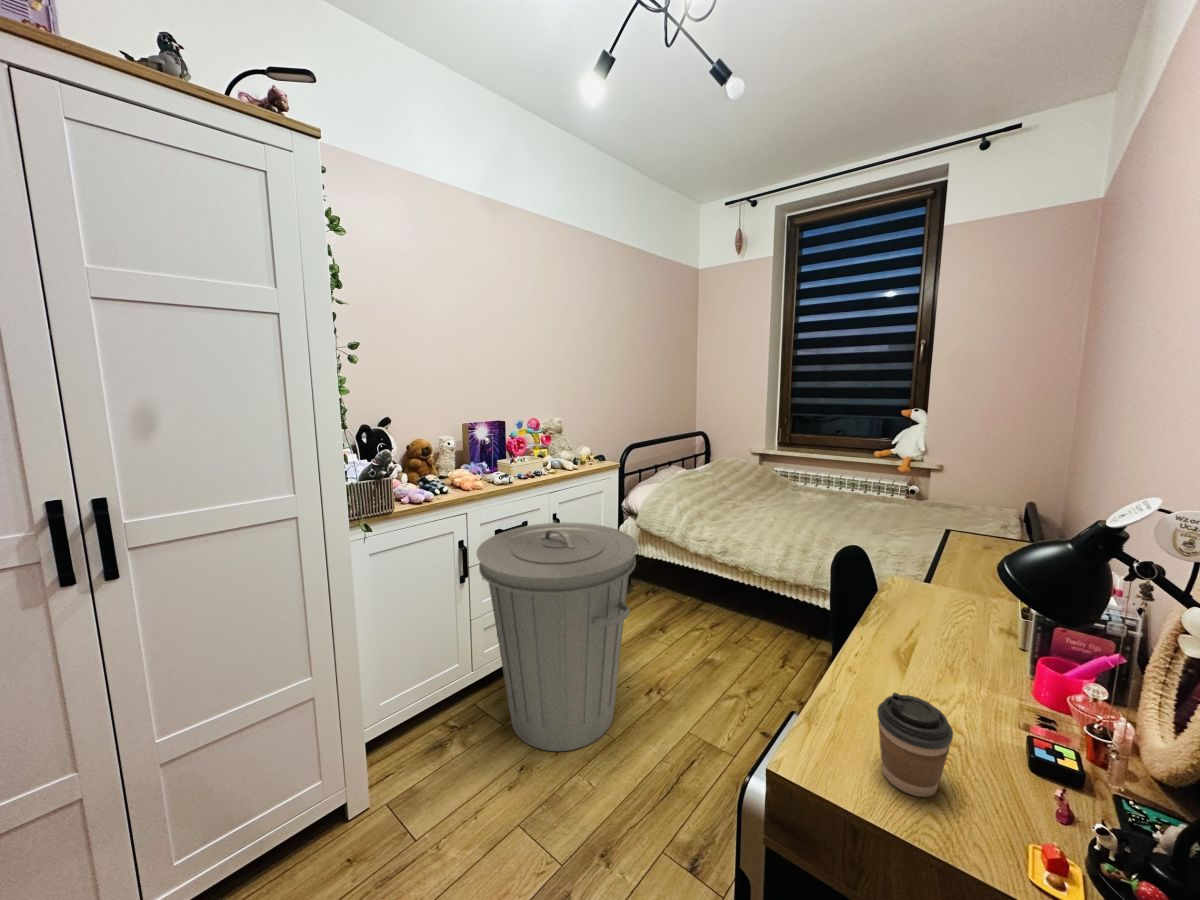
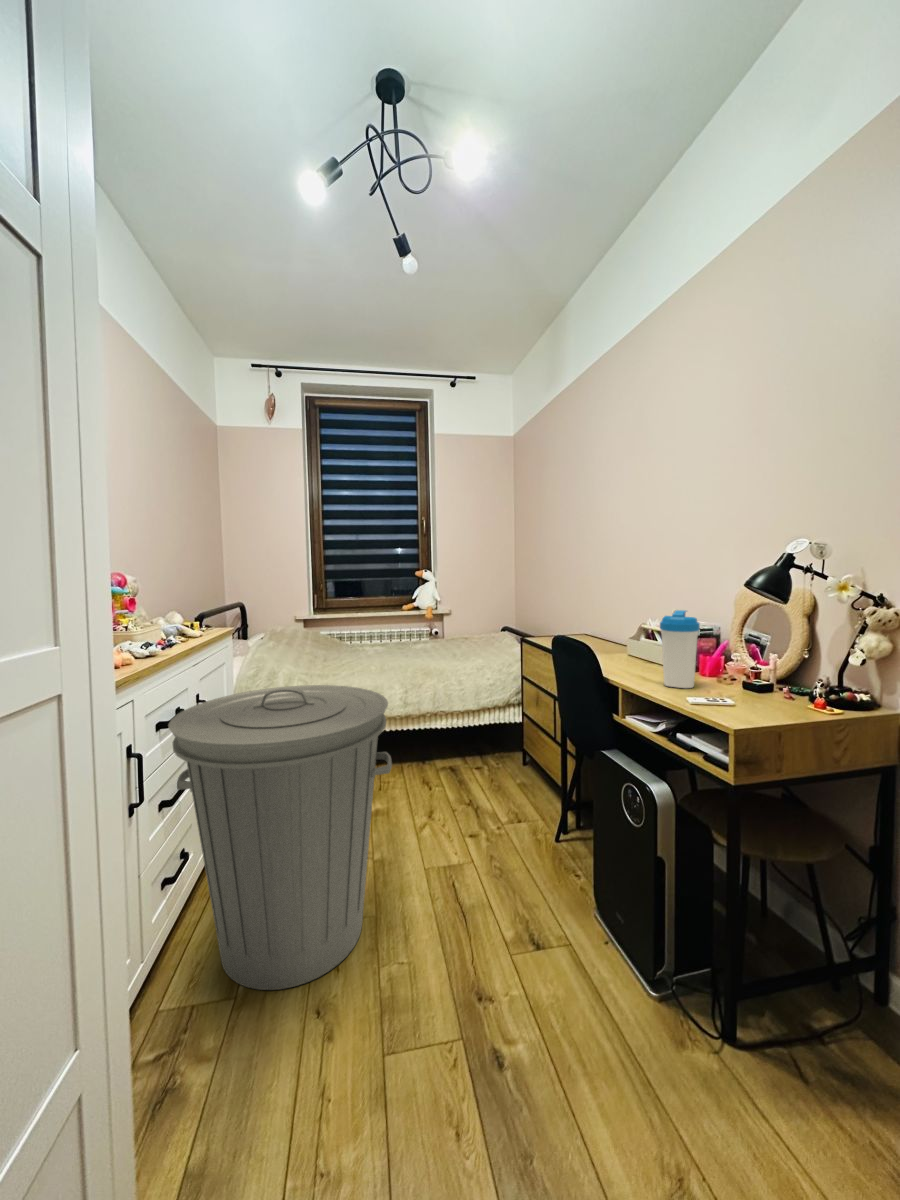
water bottle: none [911,565,985,699] -> present [660,610,700,688]
coffee cup: present [877,693,953,797] -> none [731,664,773,714]

